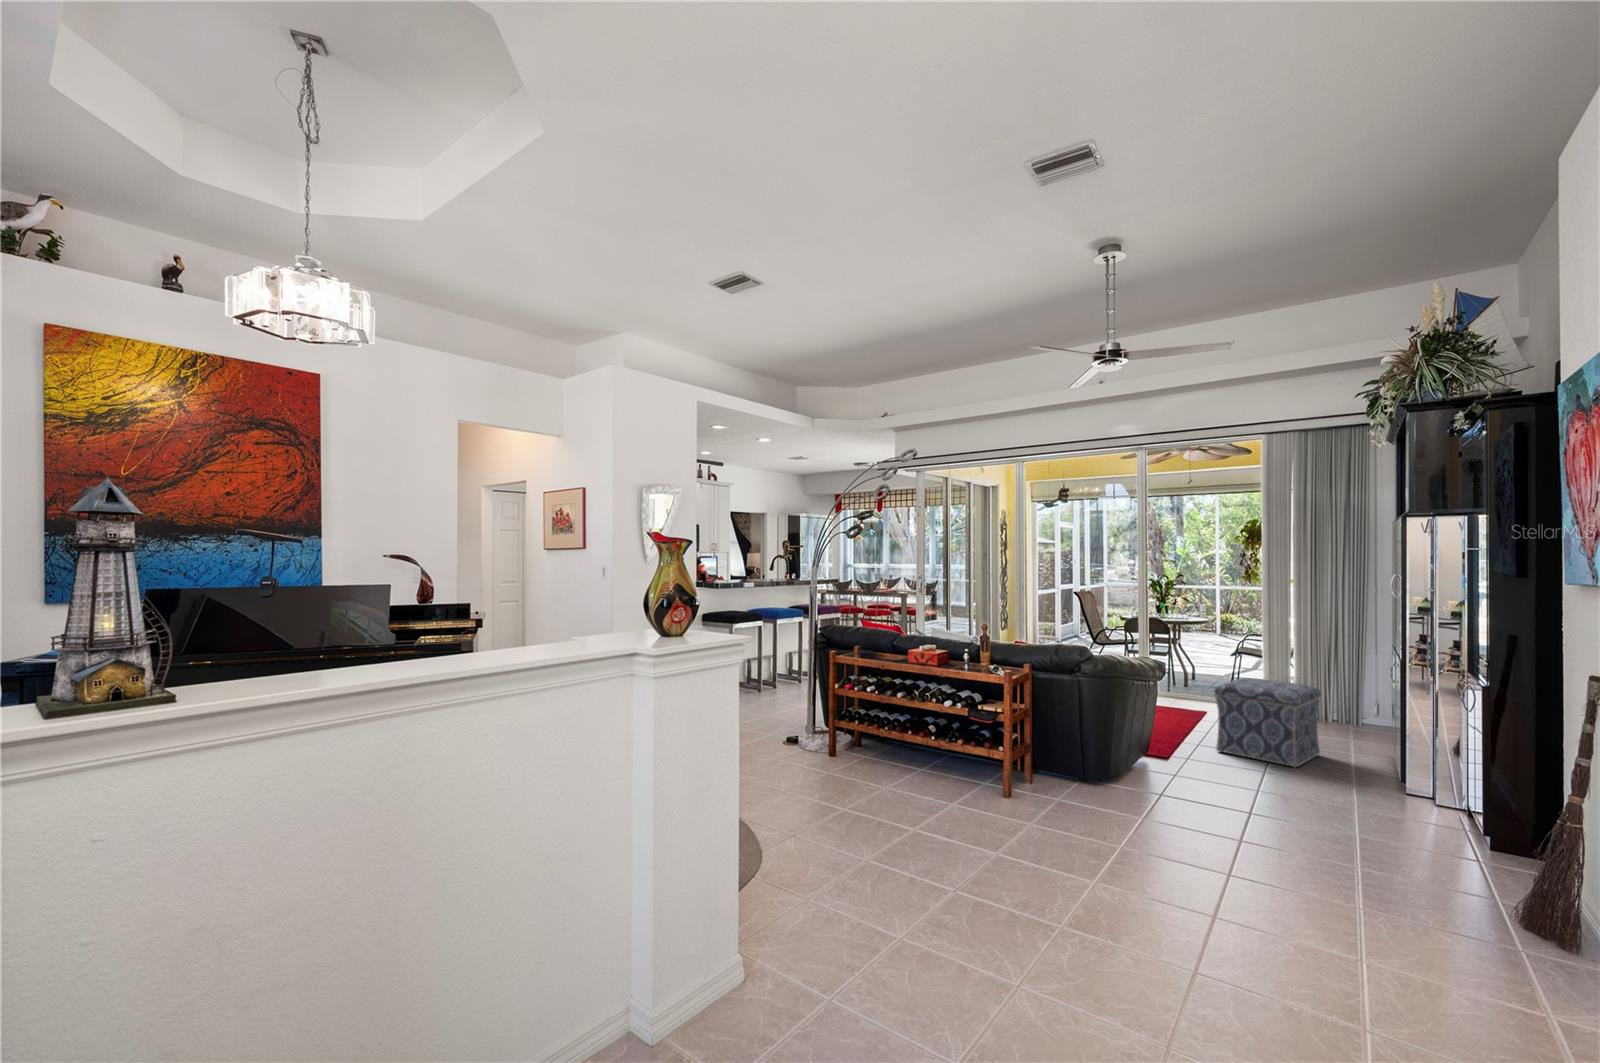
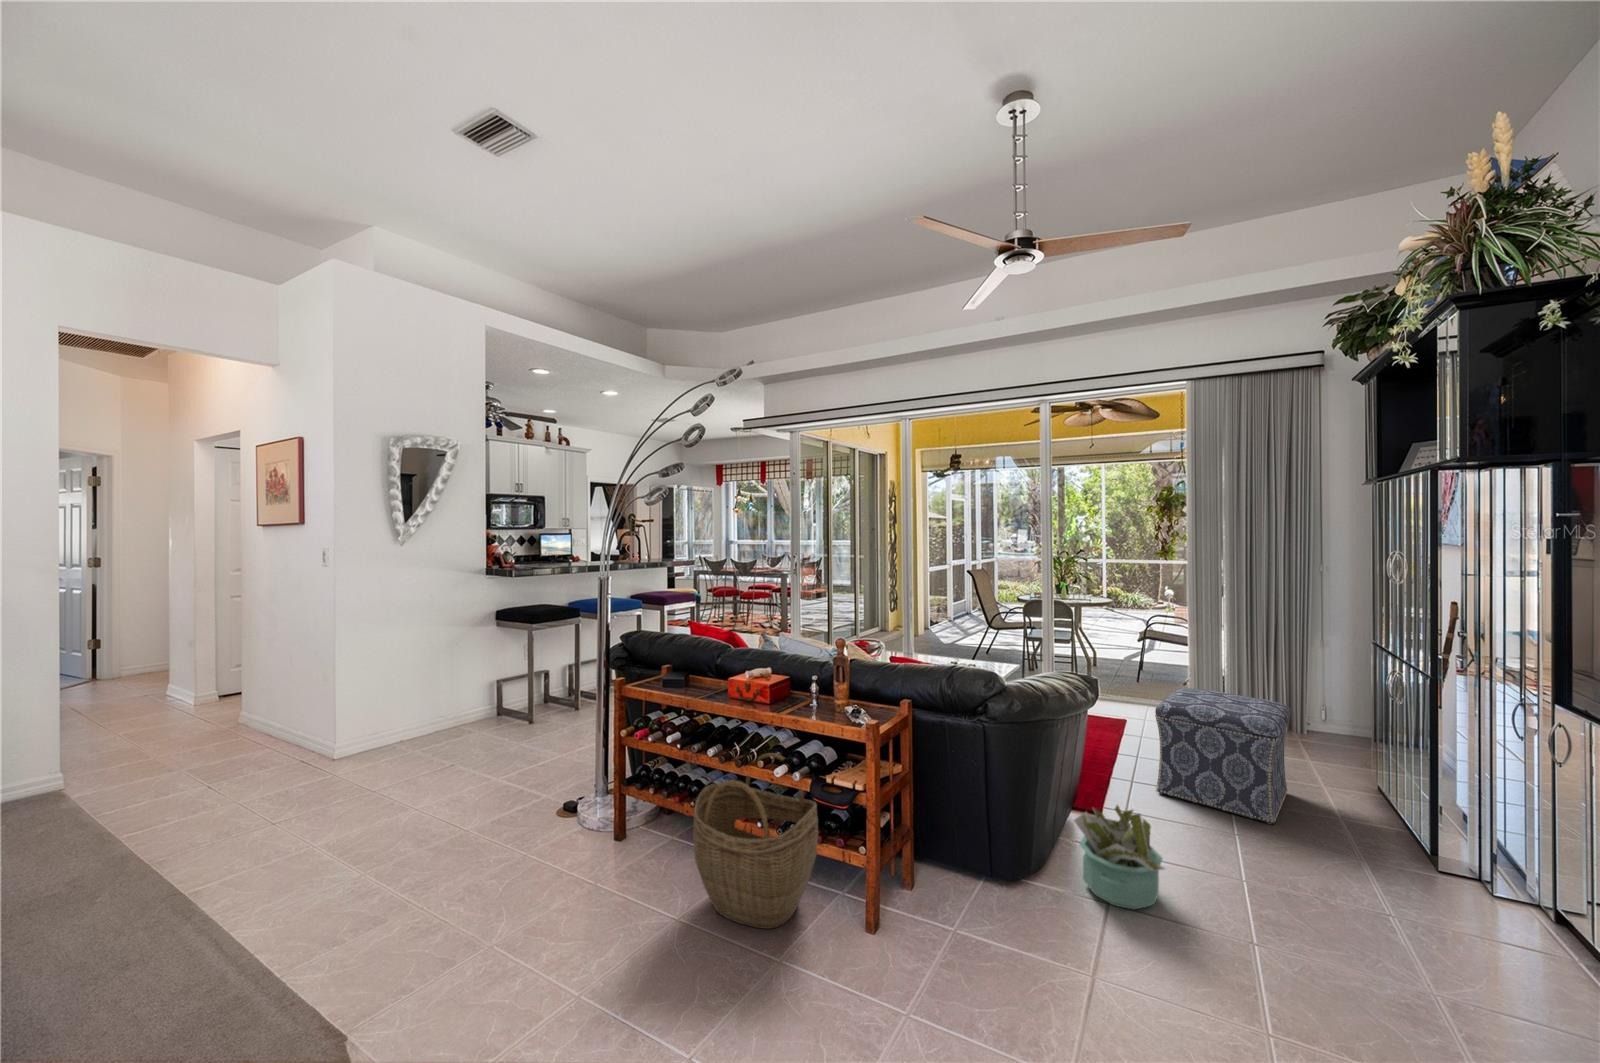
woven basket: none [896,694,973,791] -> present [693,753,818,929]
decorative plant: none [1138,734,1197,795] -> present [1074,805,1165,909]

